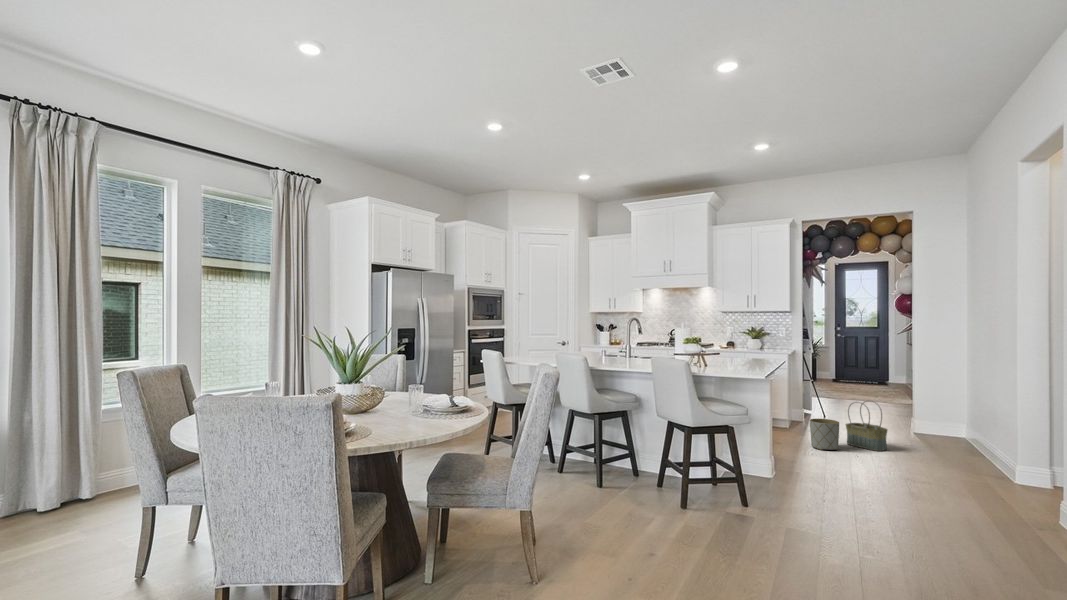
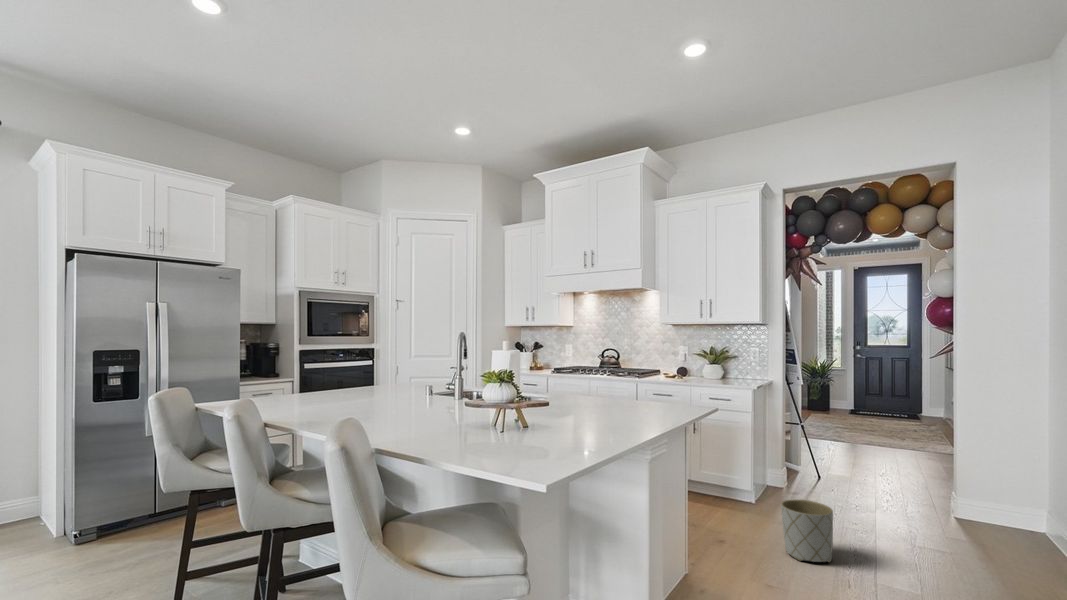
basket: present [846,401,887,451] -> none [848,469,925,568]

